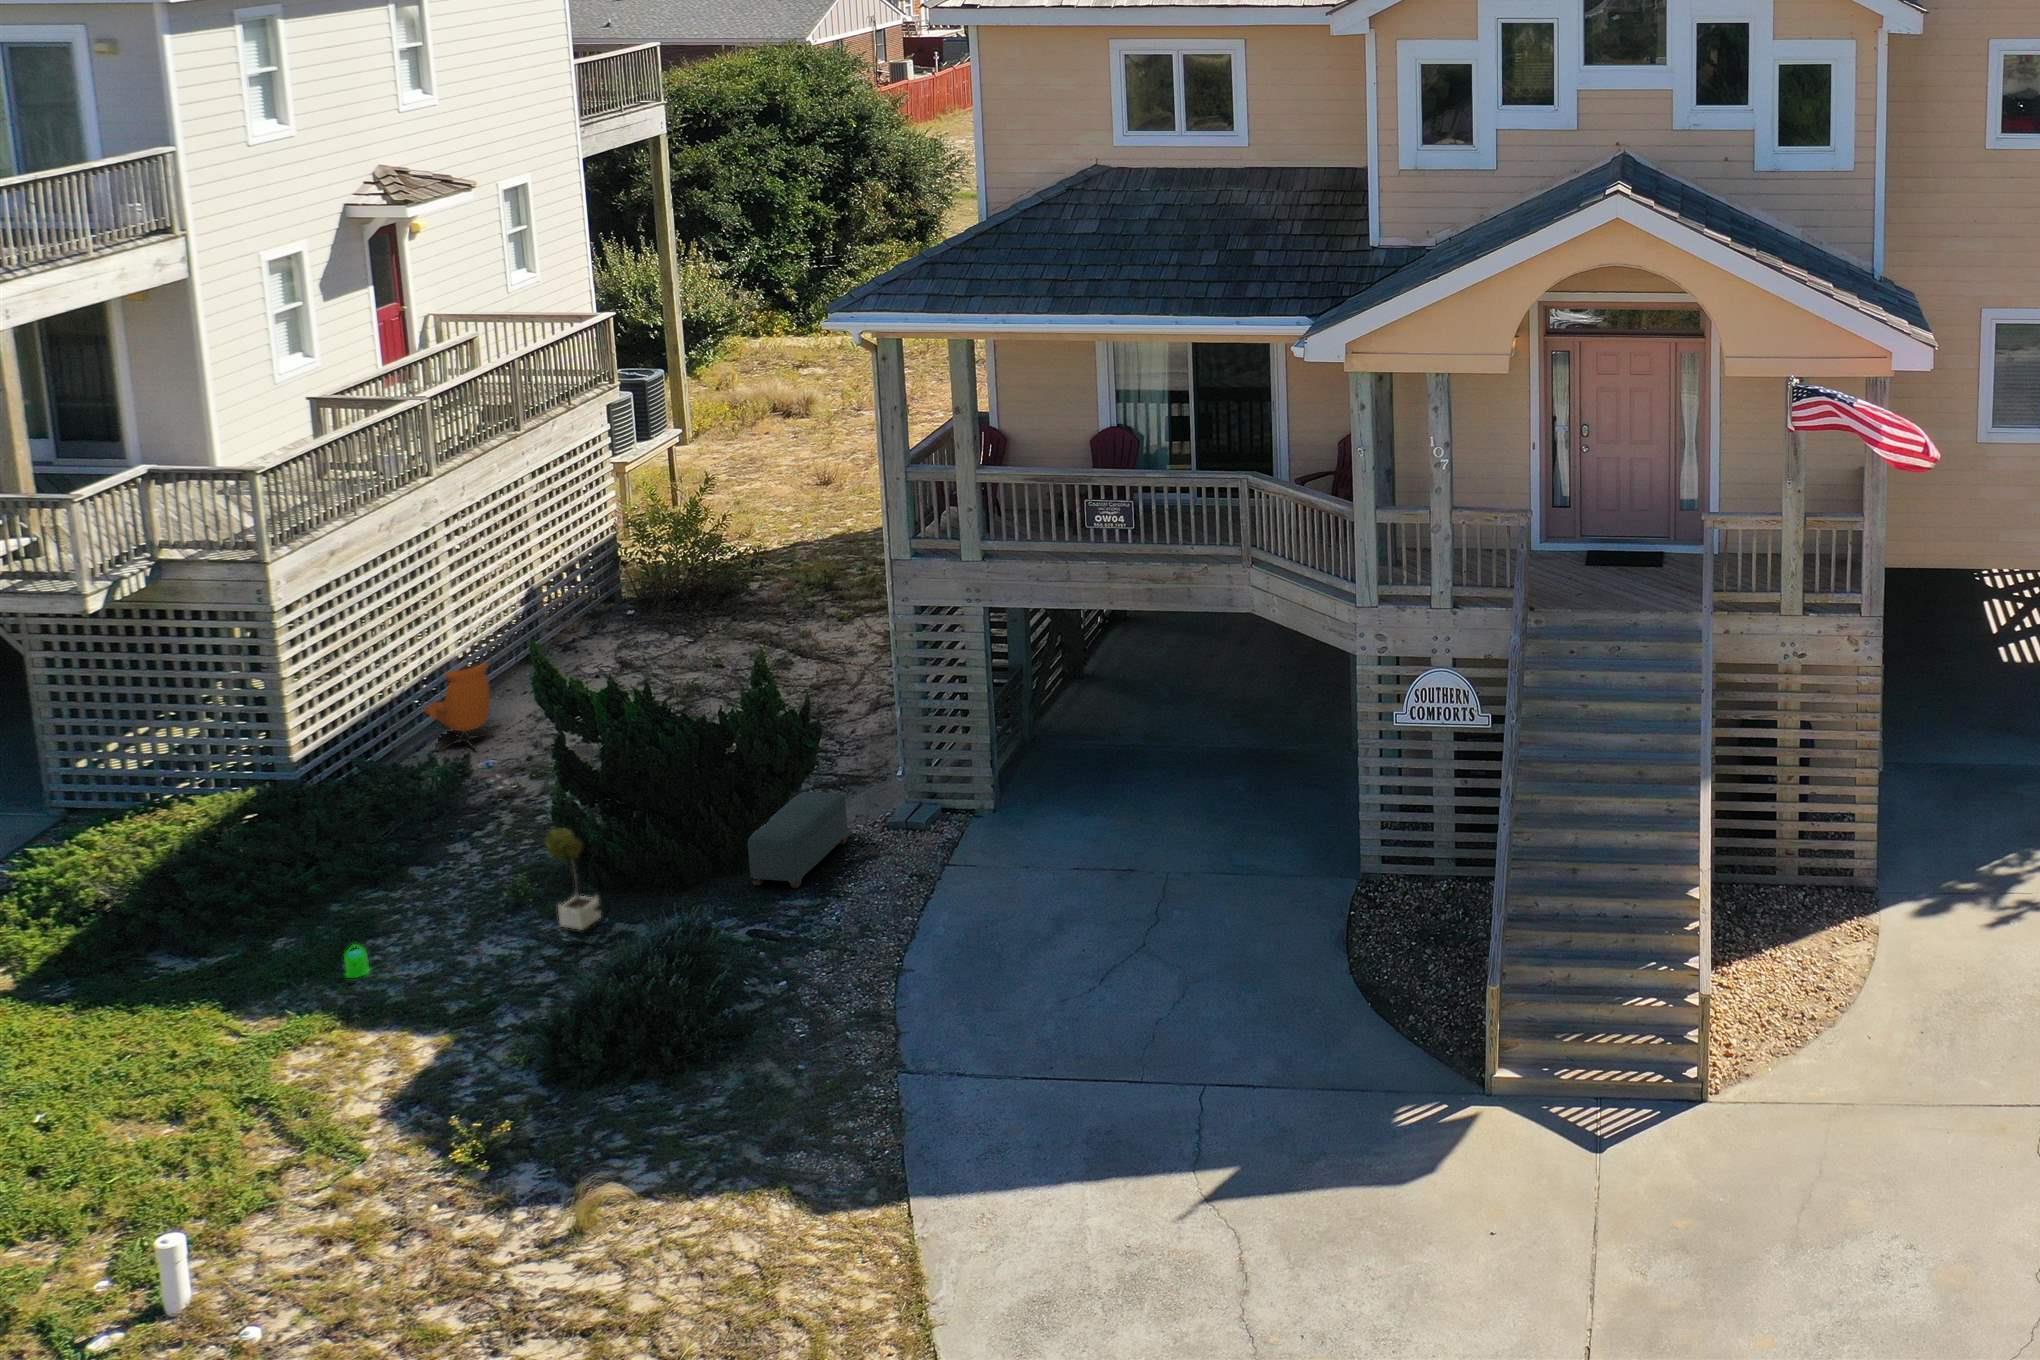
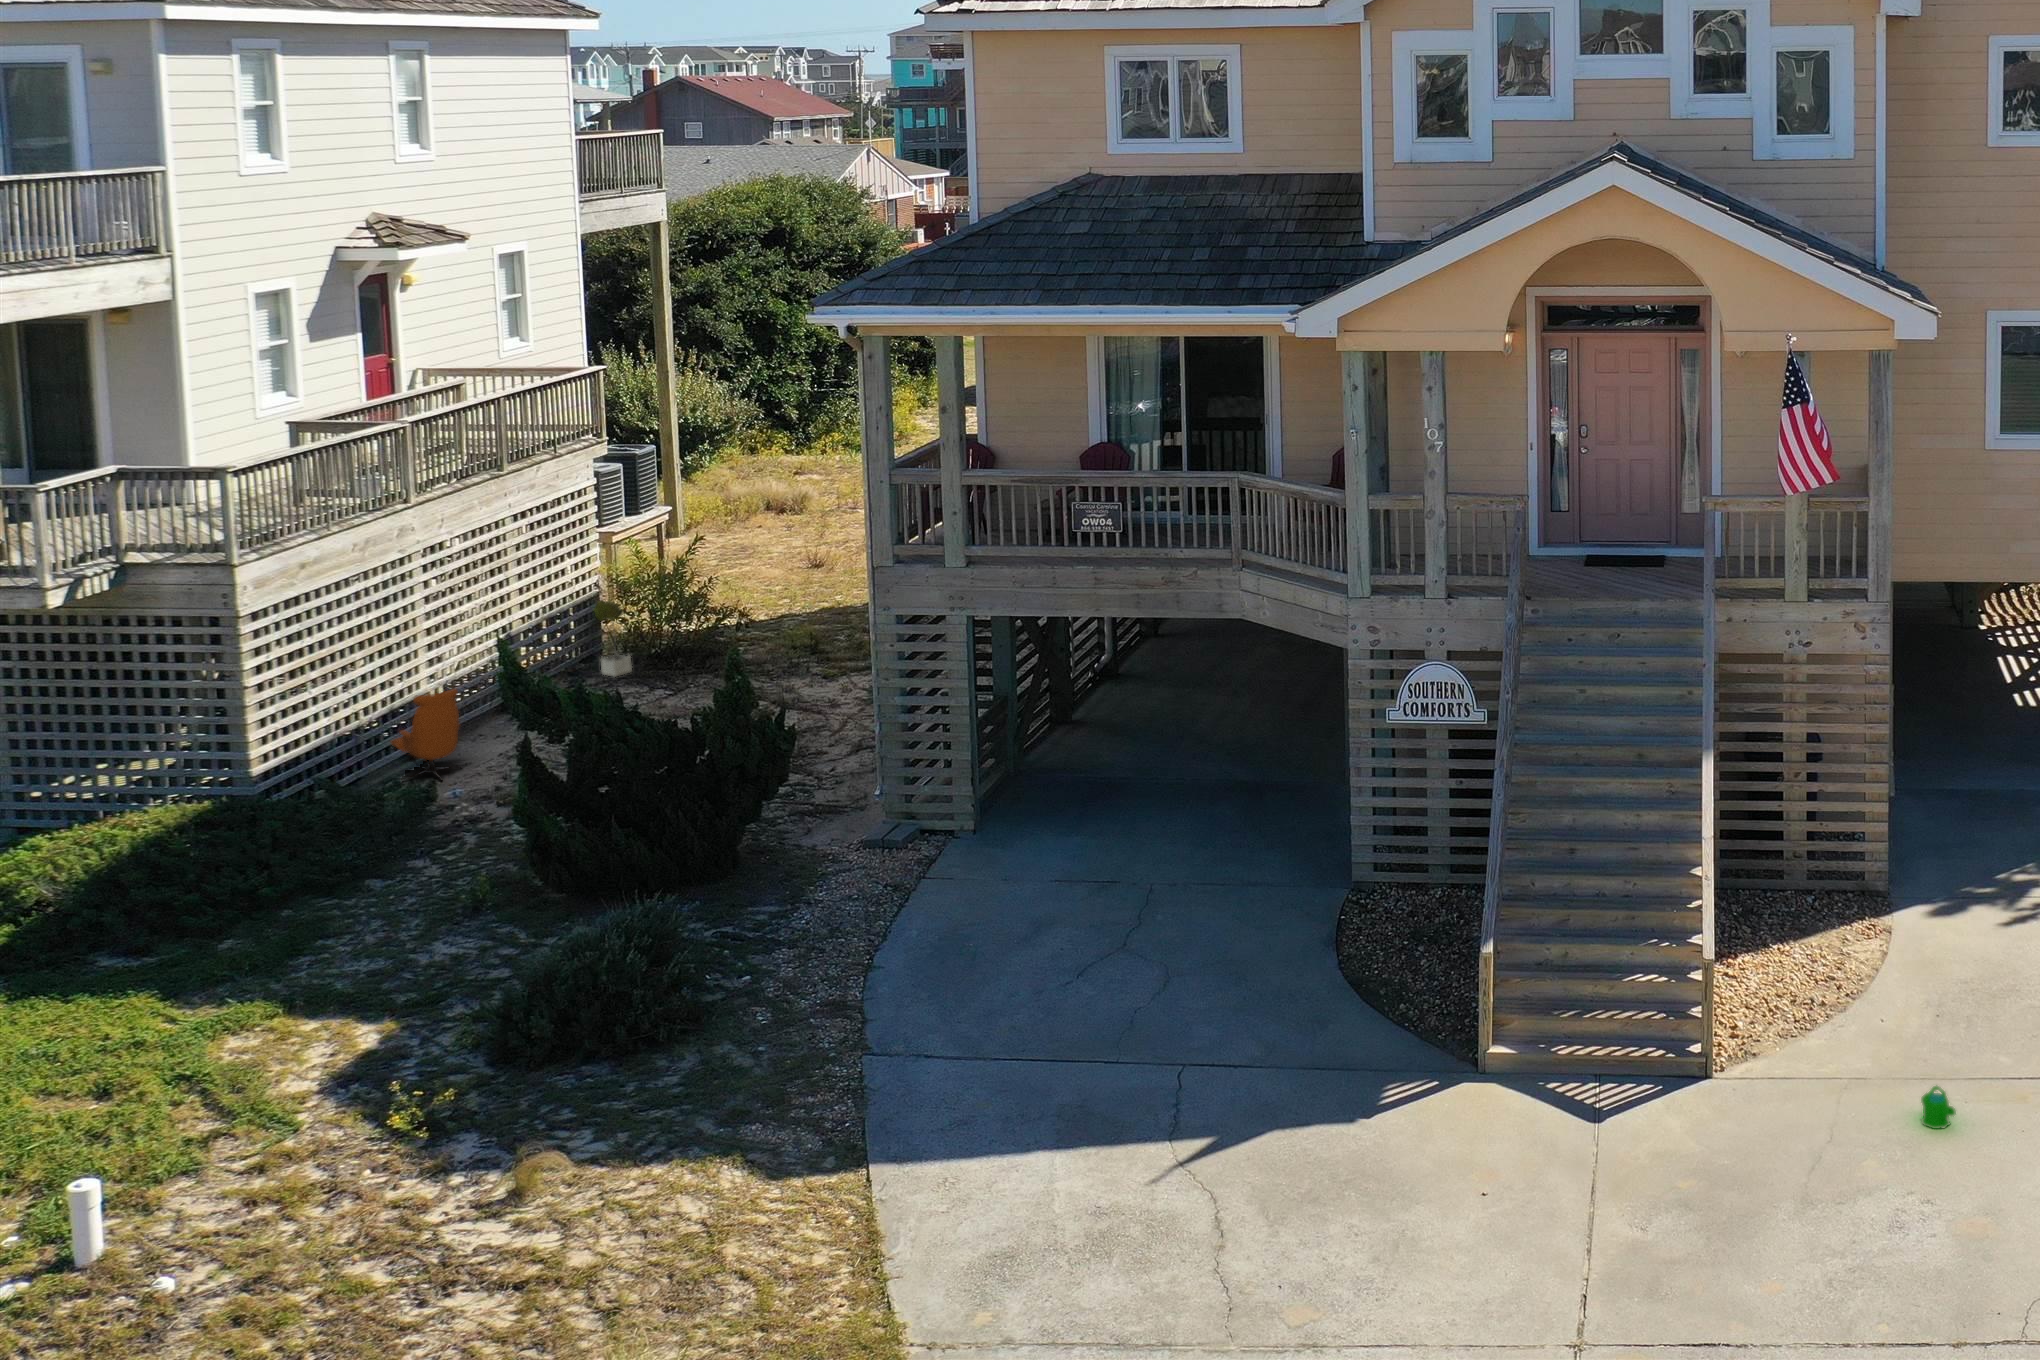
bench: present [748,792,848,888] -> none [716,804,822,896]
potted tree: present [545,829,601,930] -> present [594,601,632,676]
watering can: present [344,944,370,978] -> present [1921,1086,1956,1129]

